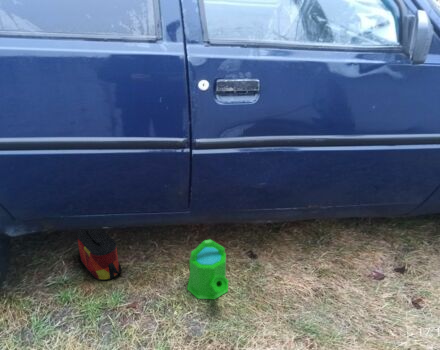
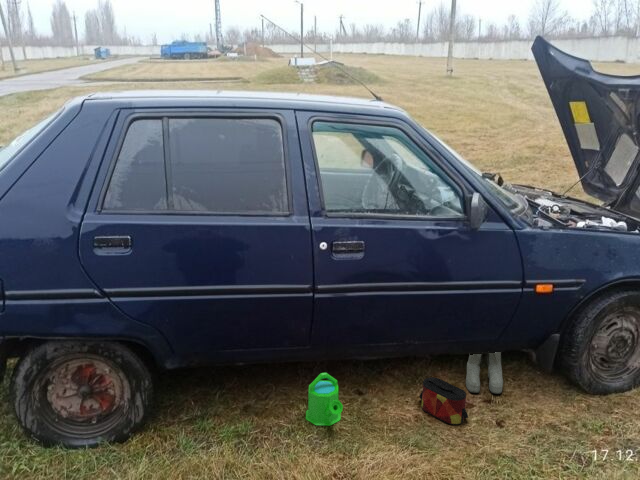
boots: none [375,205,420,262] -> present [466,352,503,394]
bag: present [77,229,122,281] -> present [419,377,468,425]

